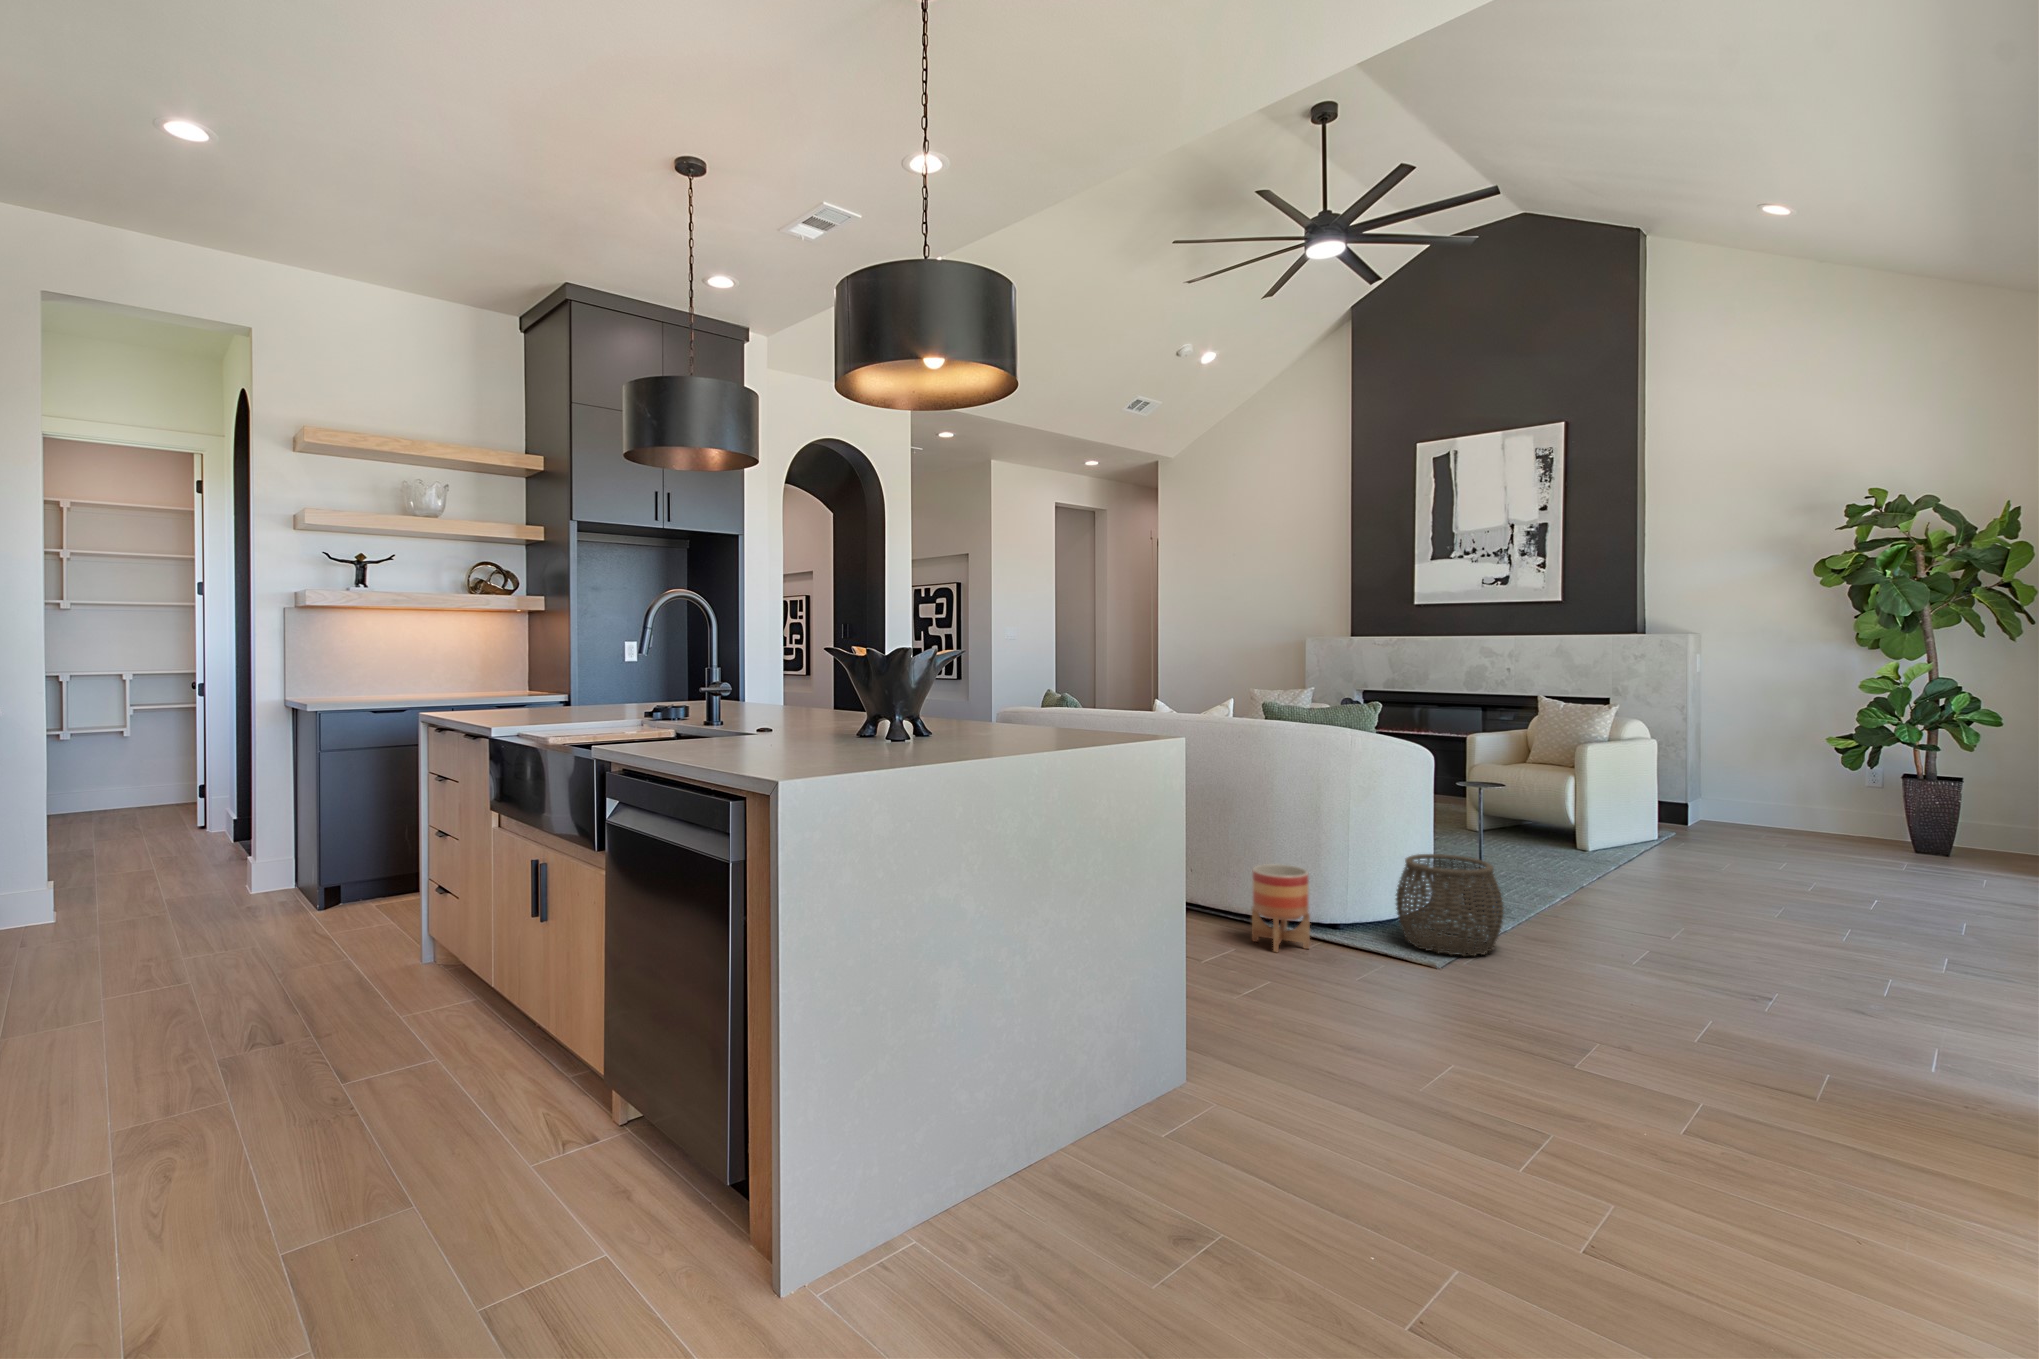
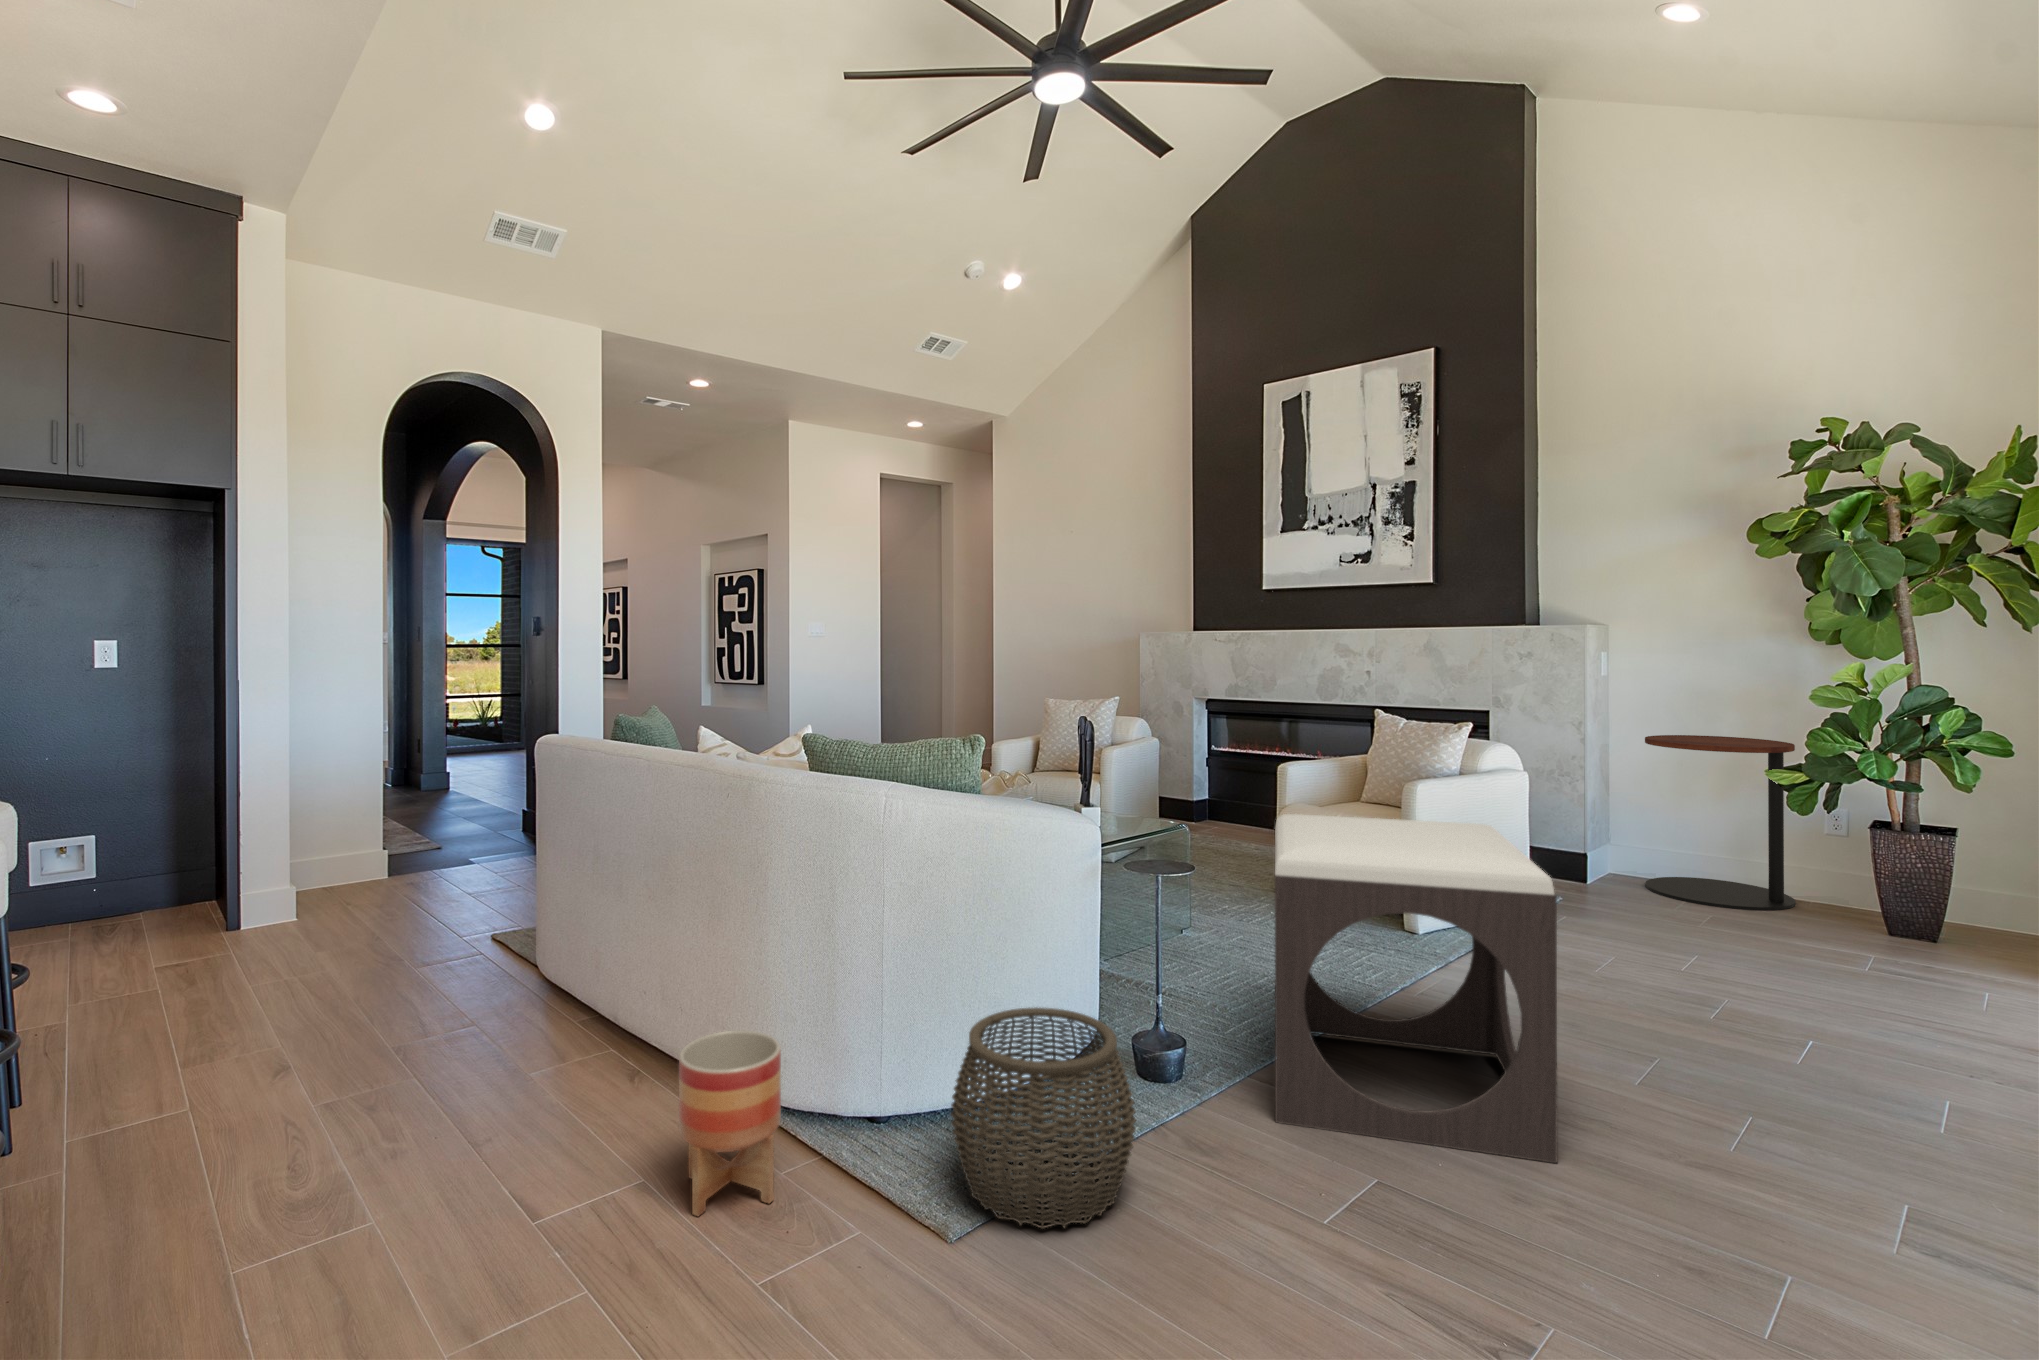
side table: none [1736,715,1849,839] -> present [1645,735,1795,910]
footstool: none [1524,756,1725,939] -> present [1275,814,1557,1163]

